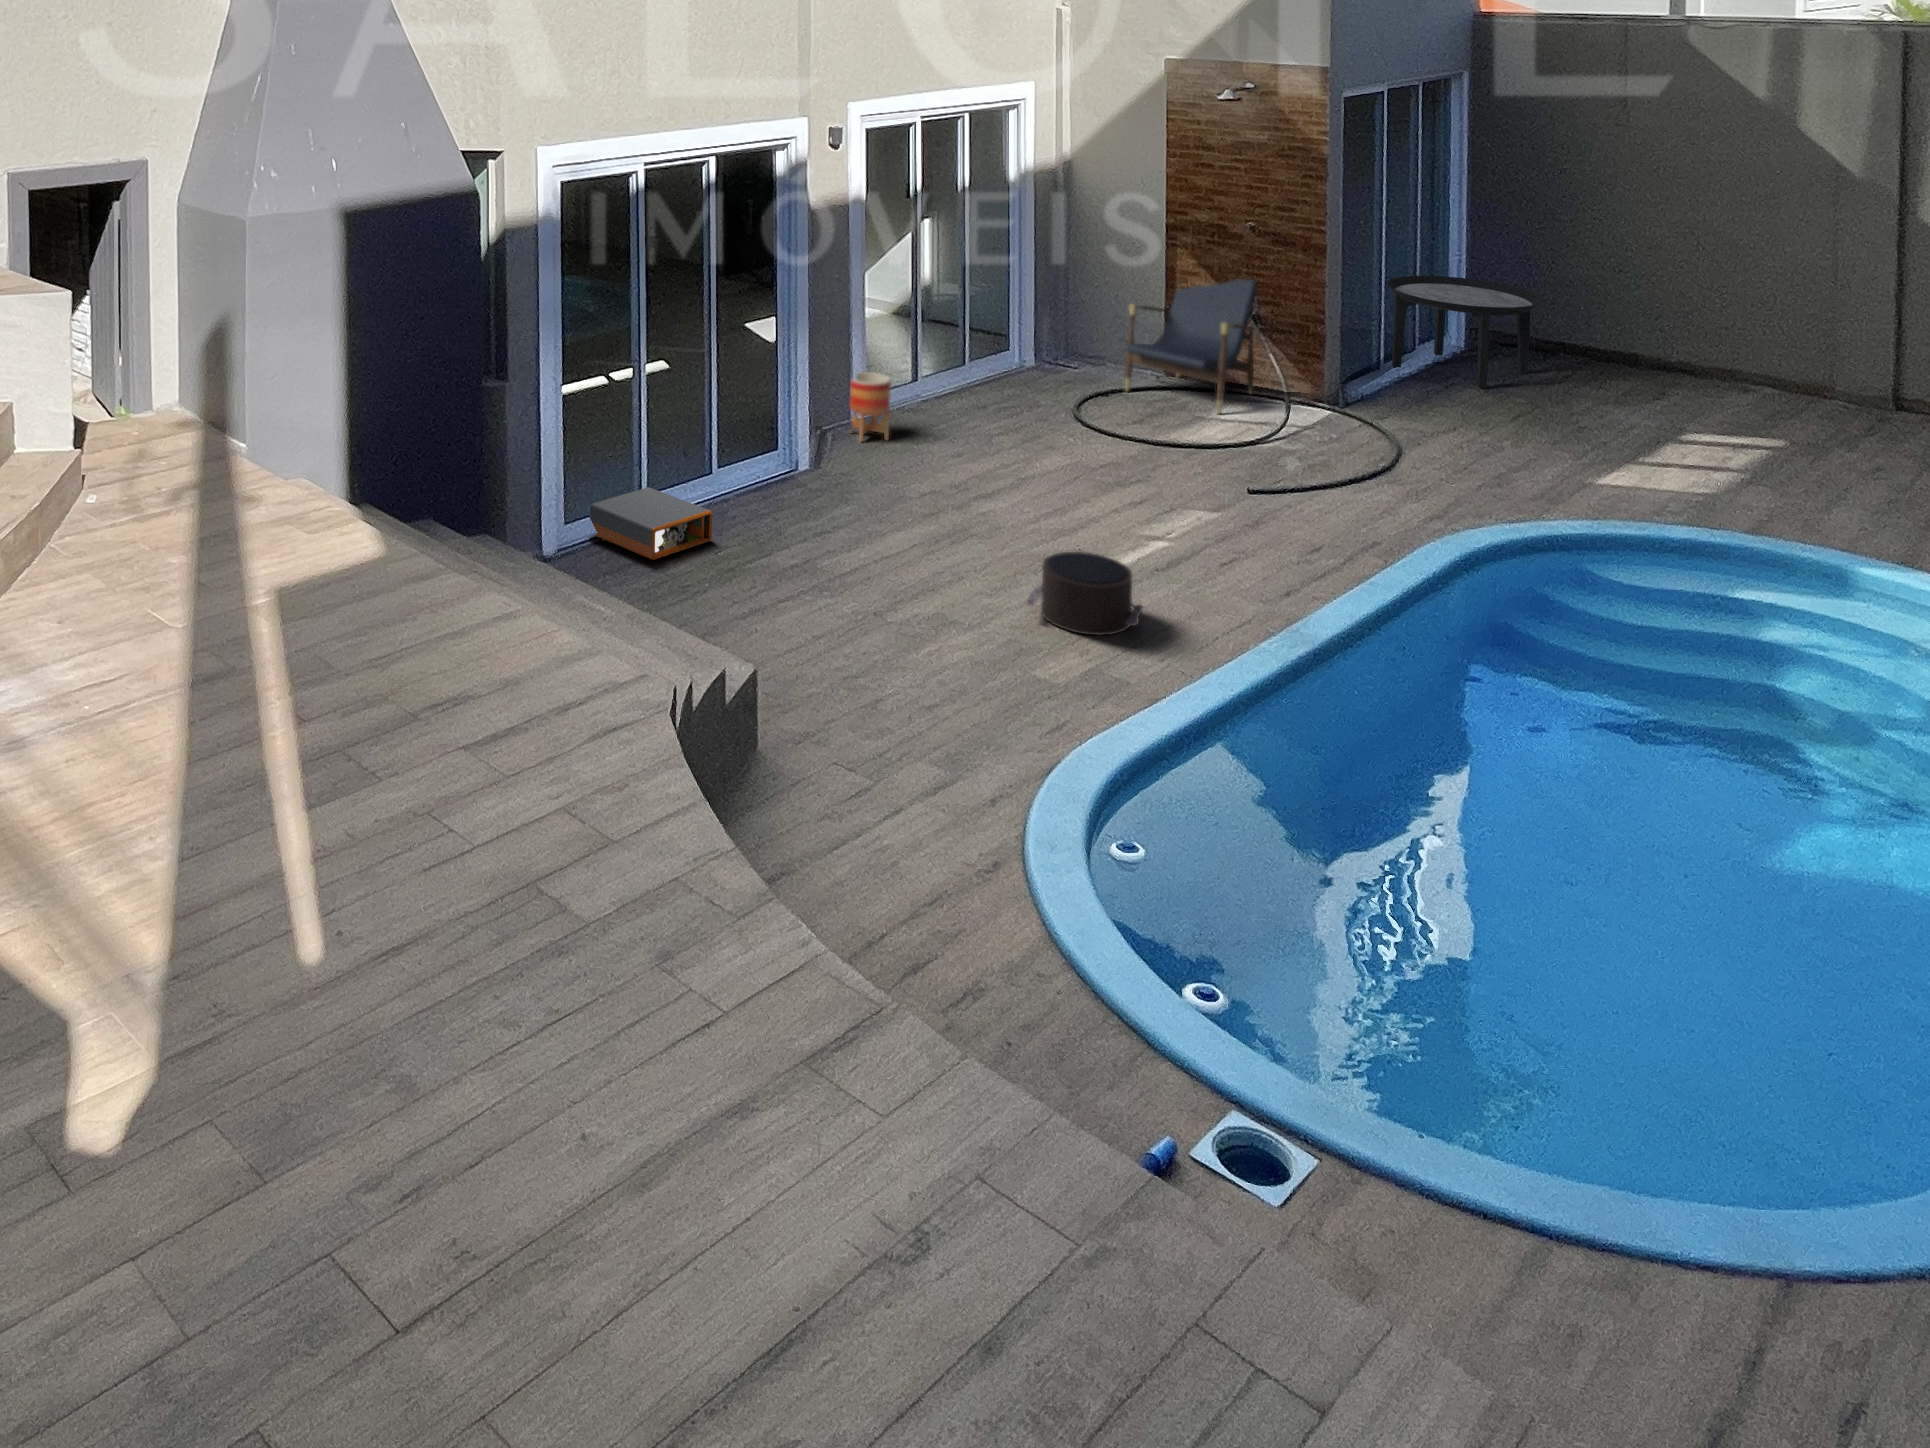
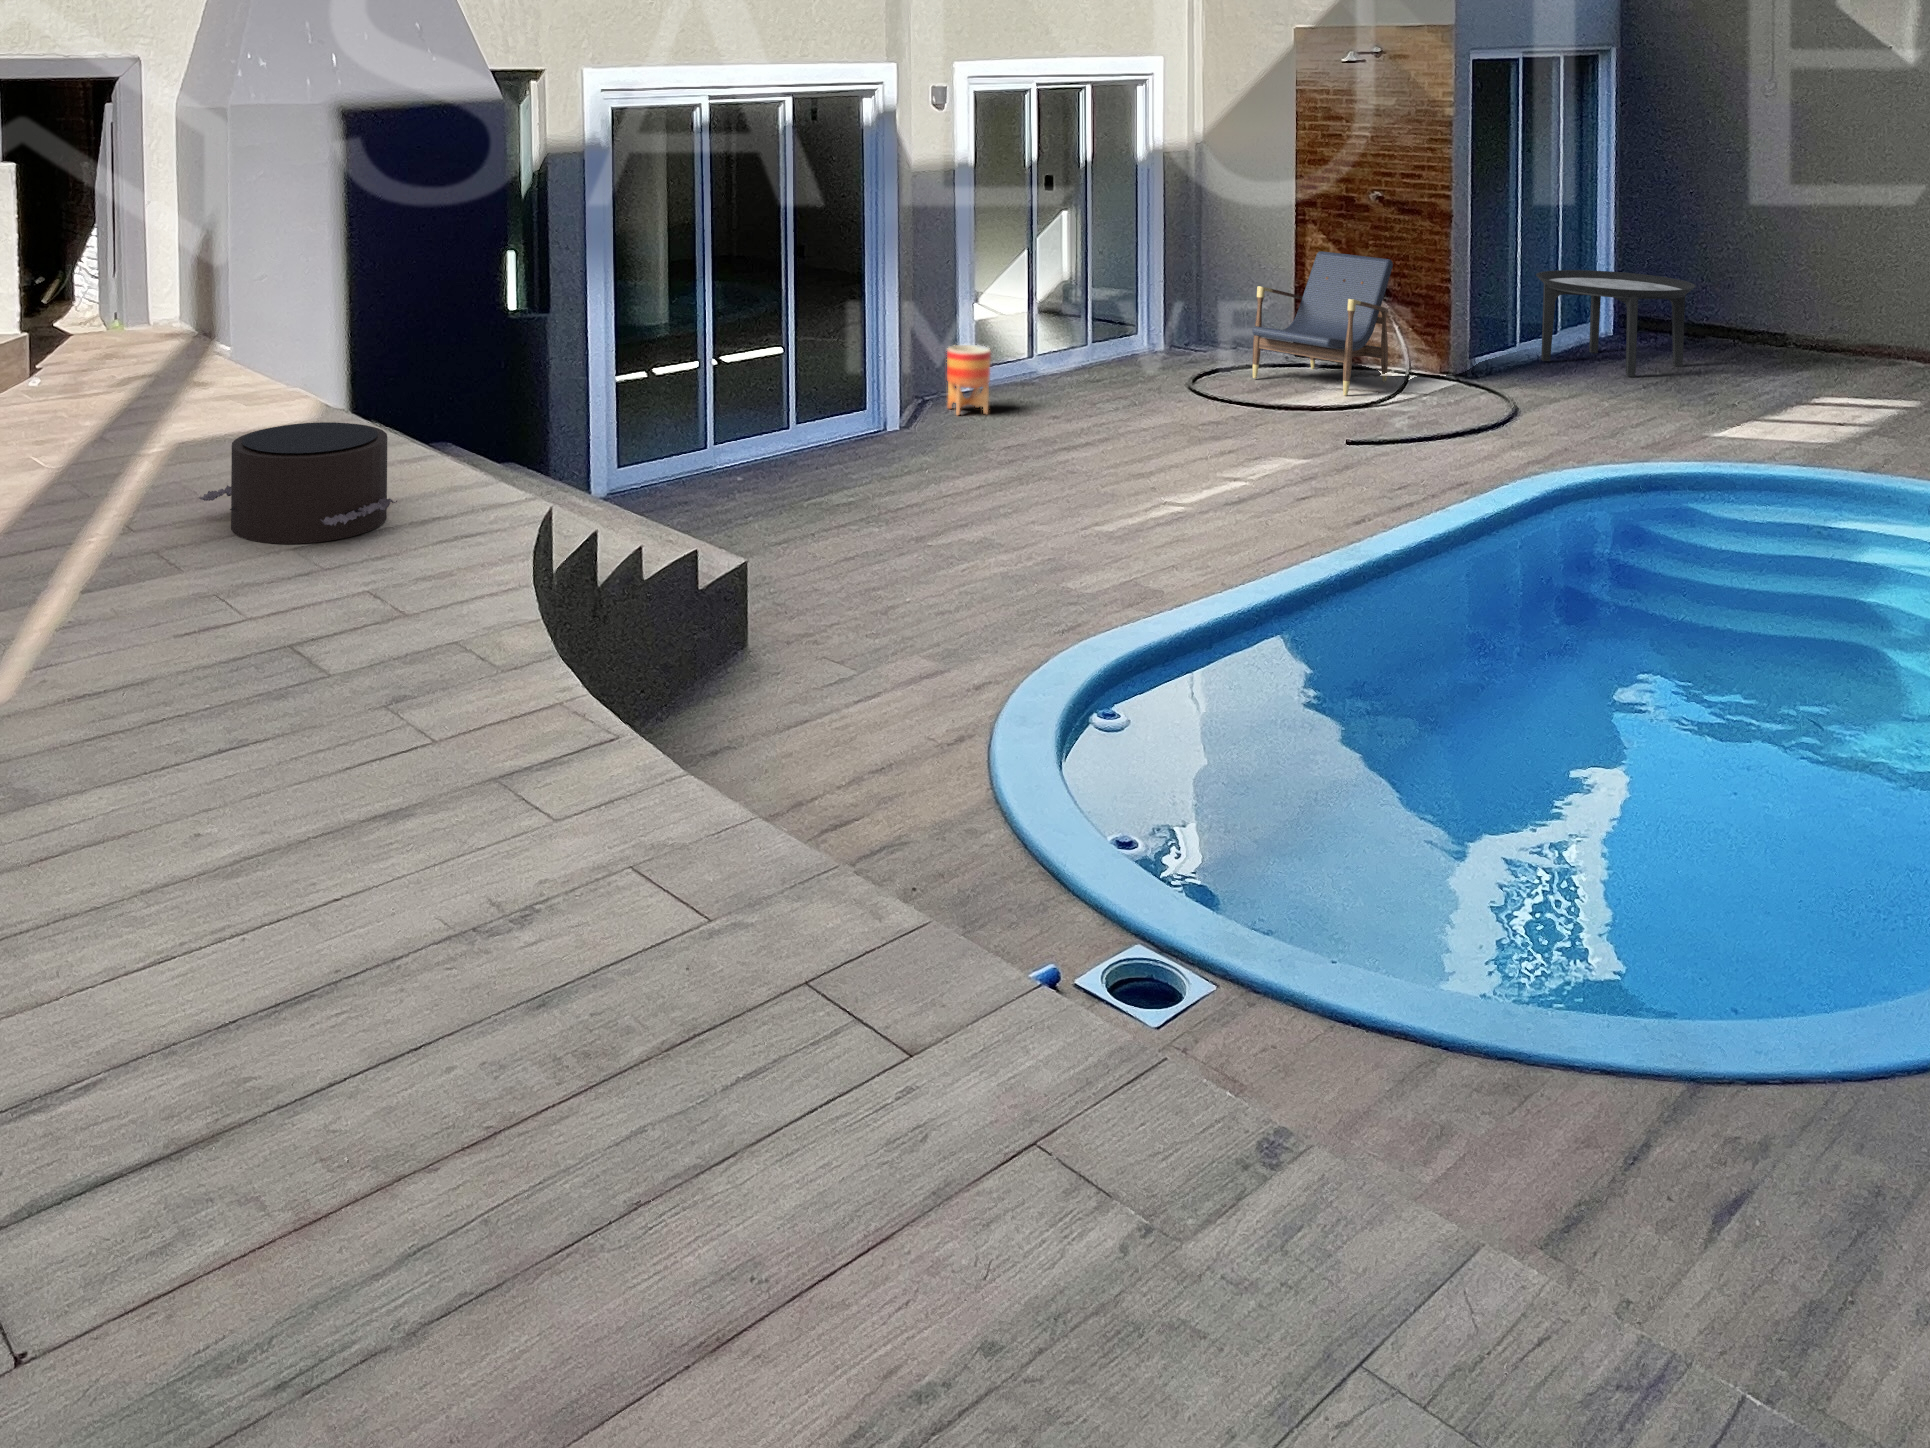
storage box: present [590,487,713,560] -> none [636,439,766,502]
pouf: present [1027,552,1142,635] -> present [199,422,397,544]

